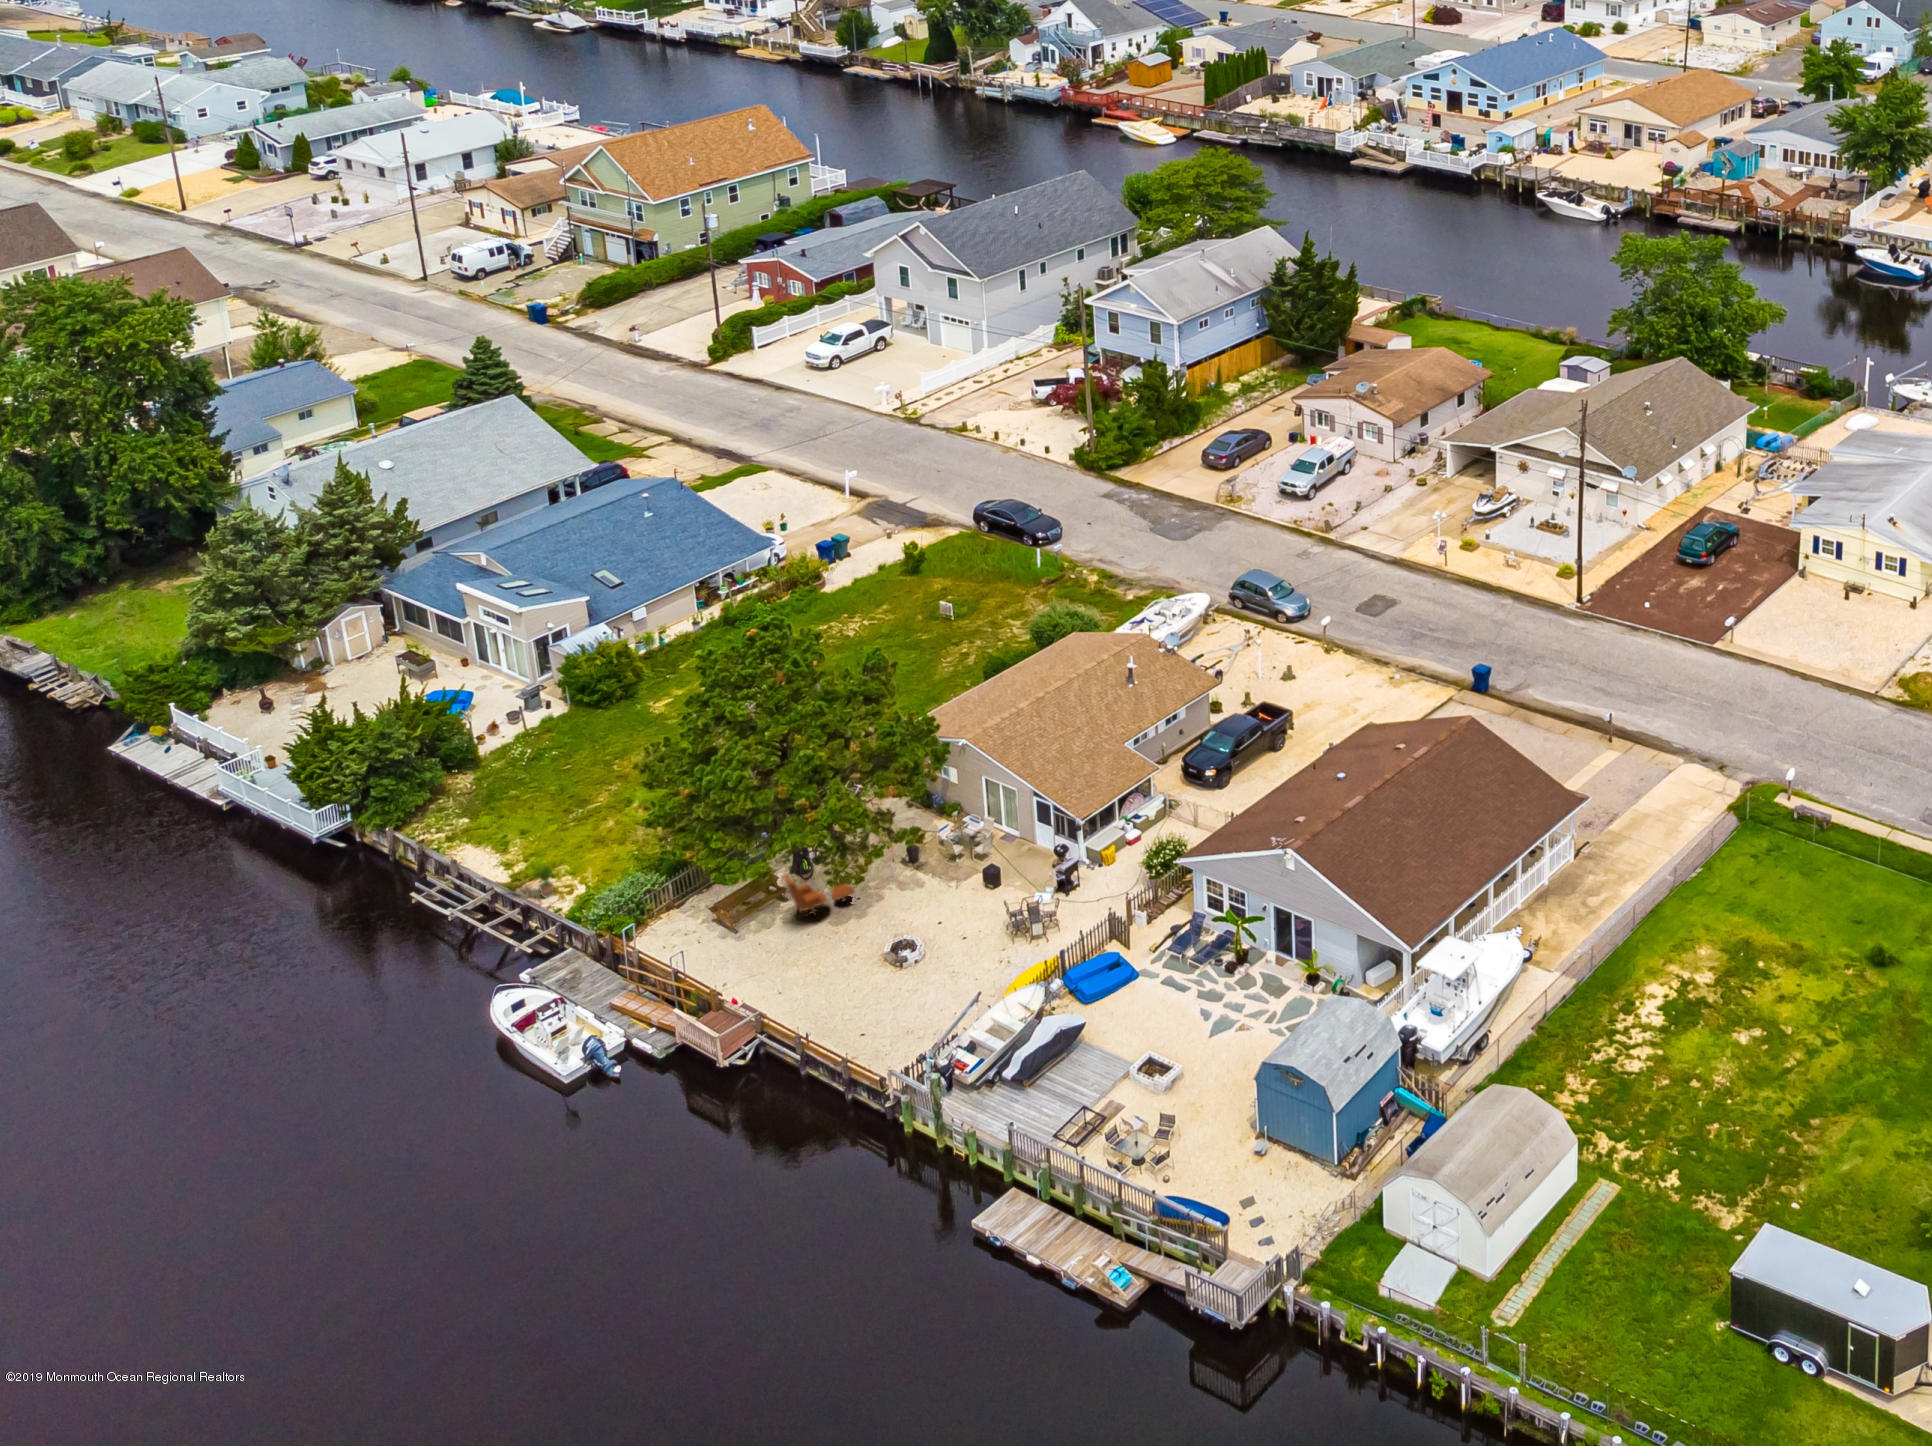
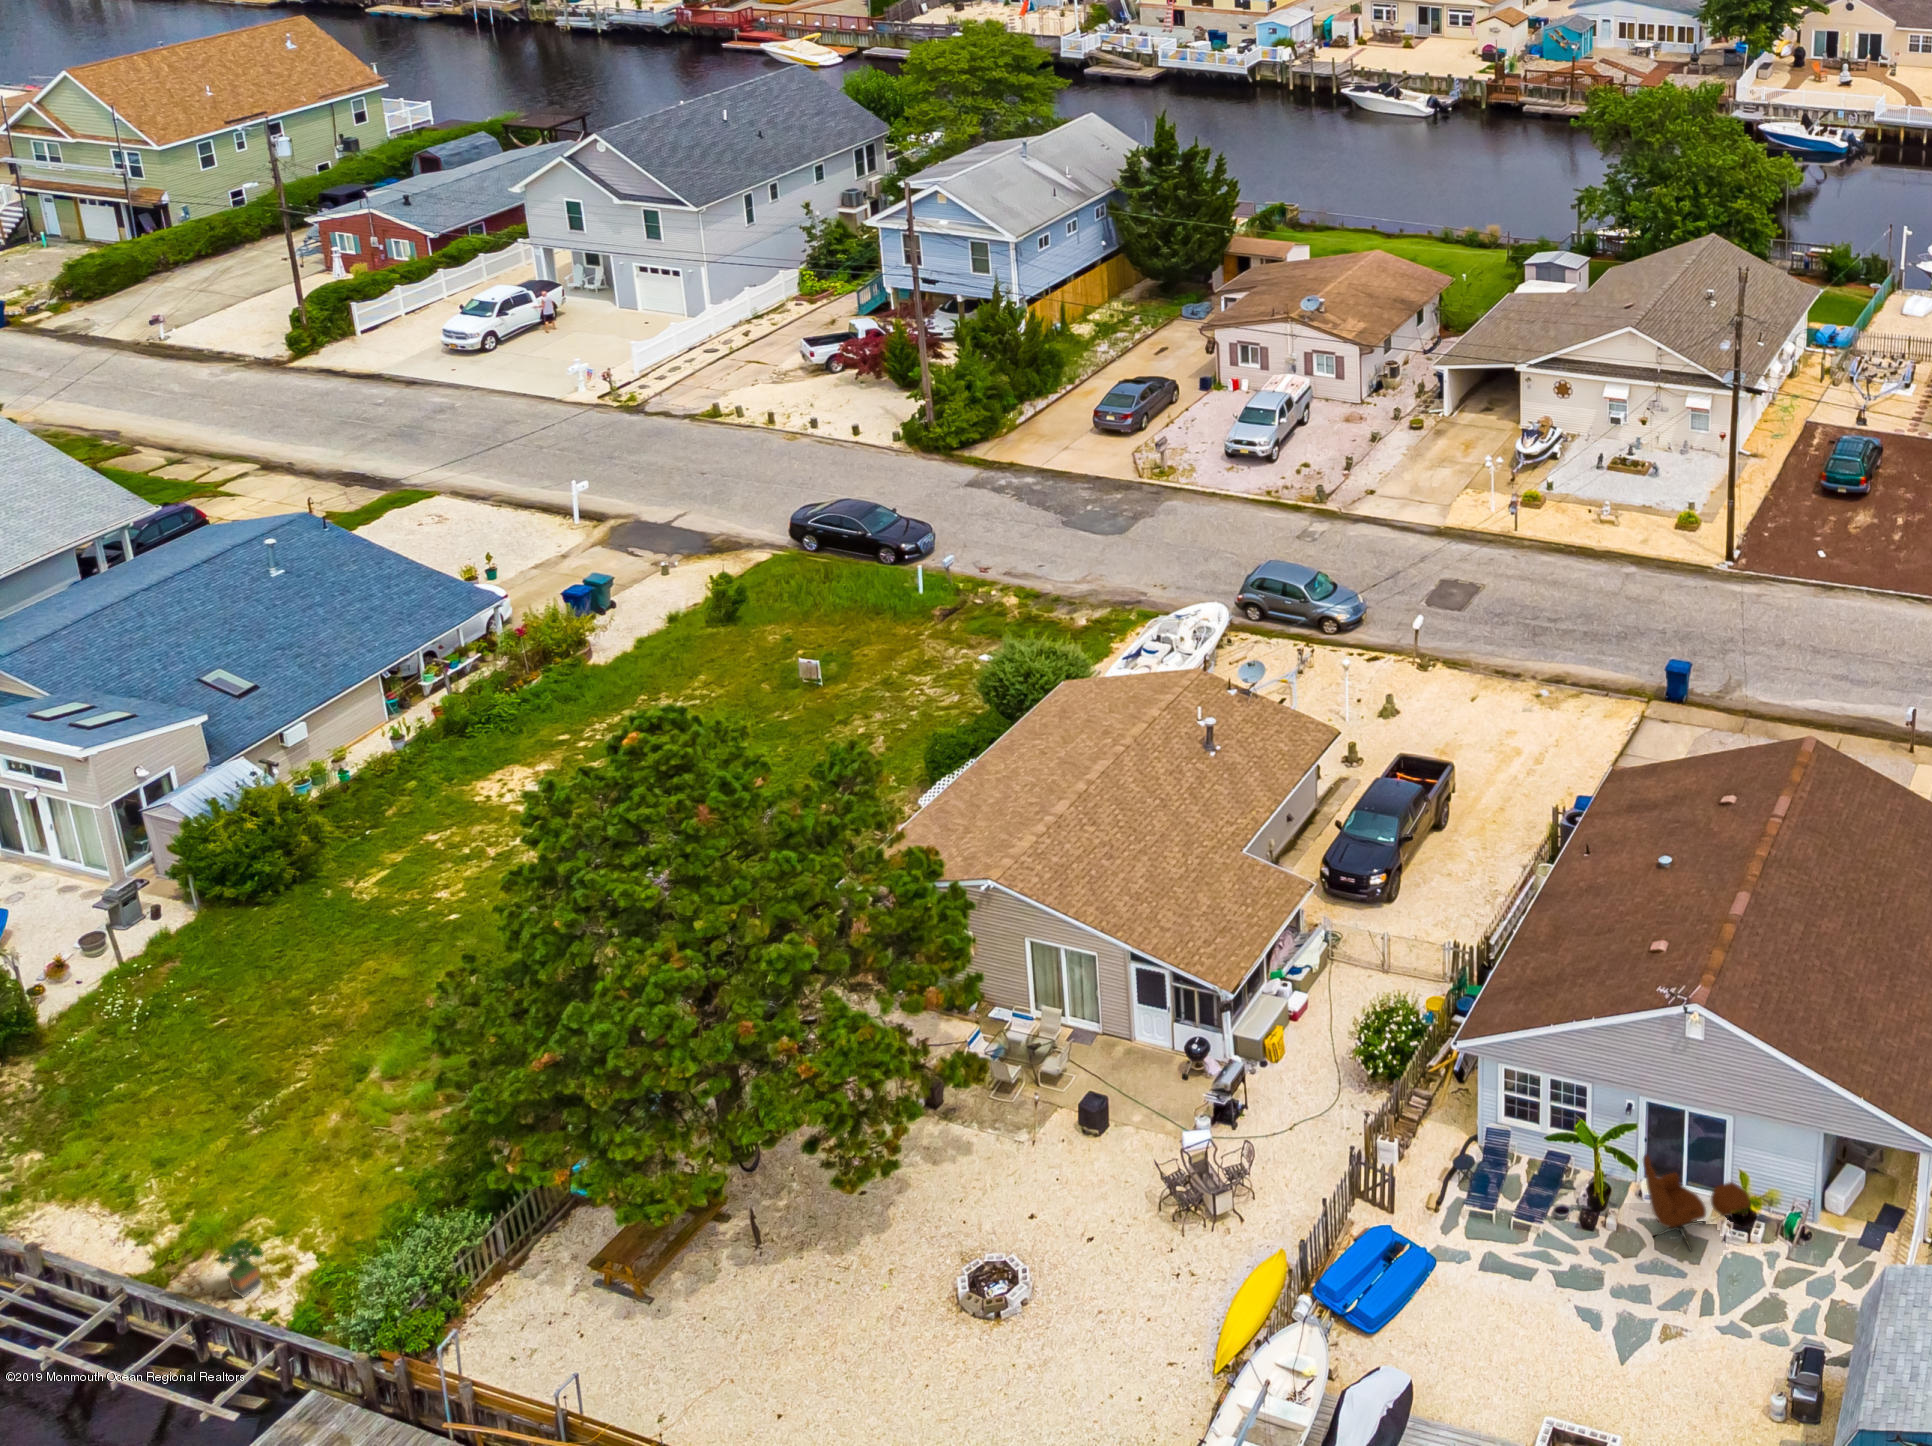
lounge chair: present [785,874,854,920] -> present [1643,1154,1750,1243]

